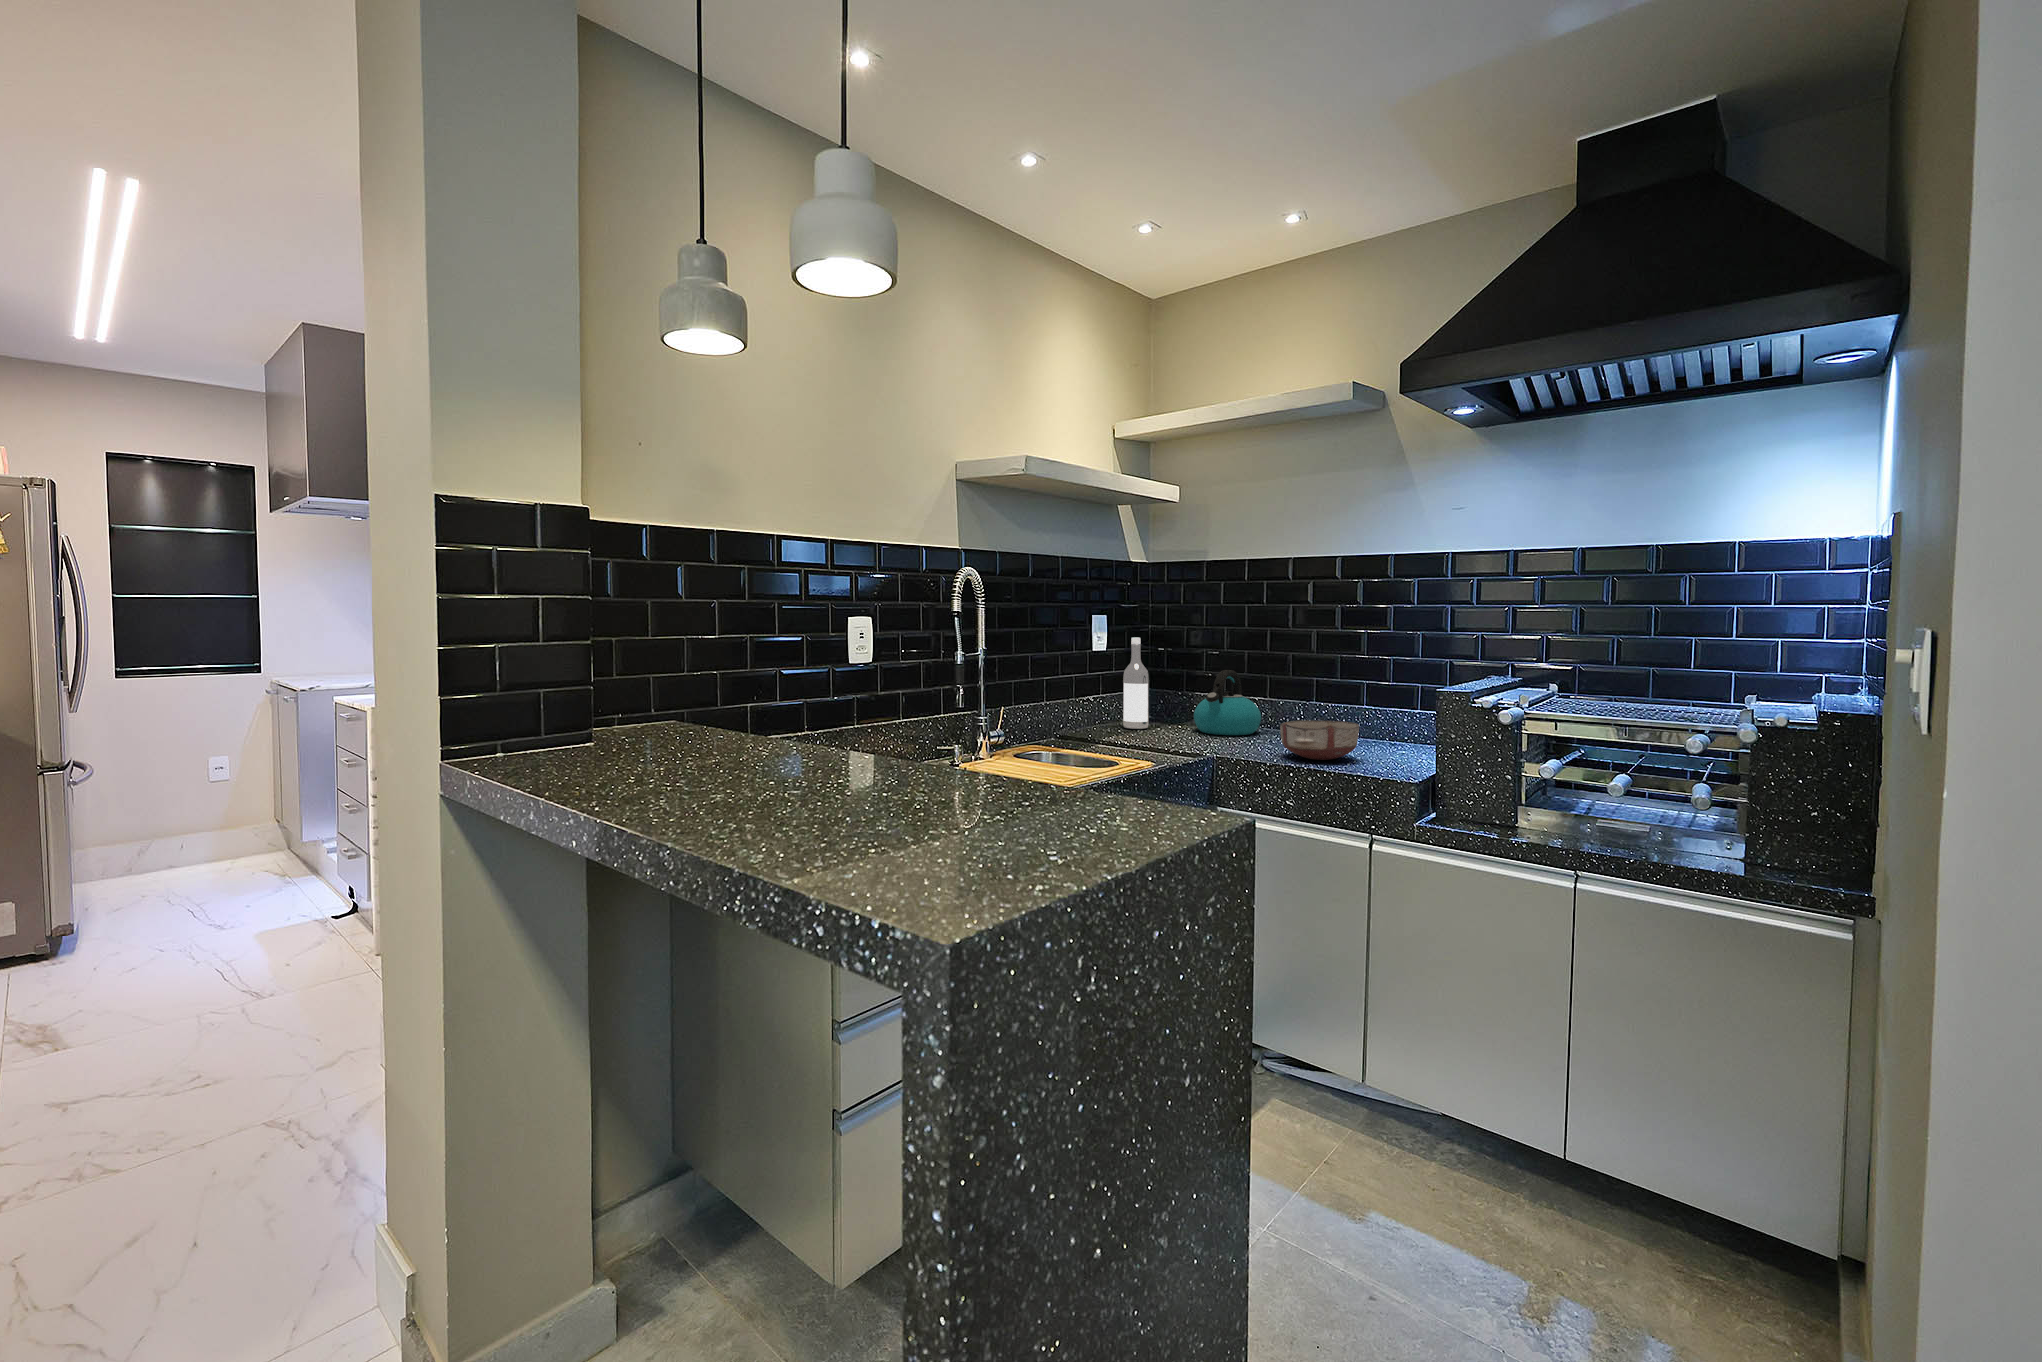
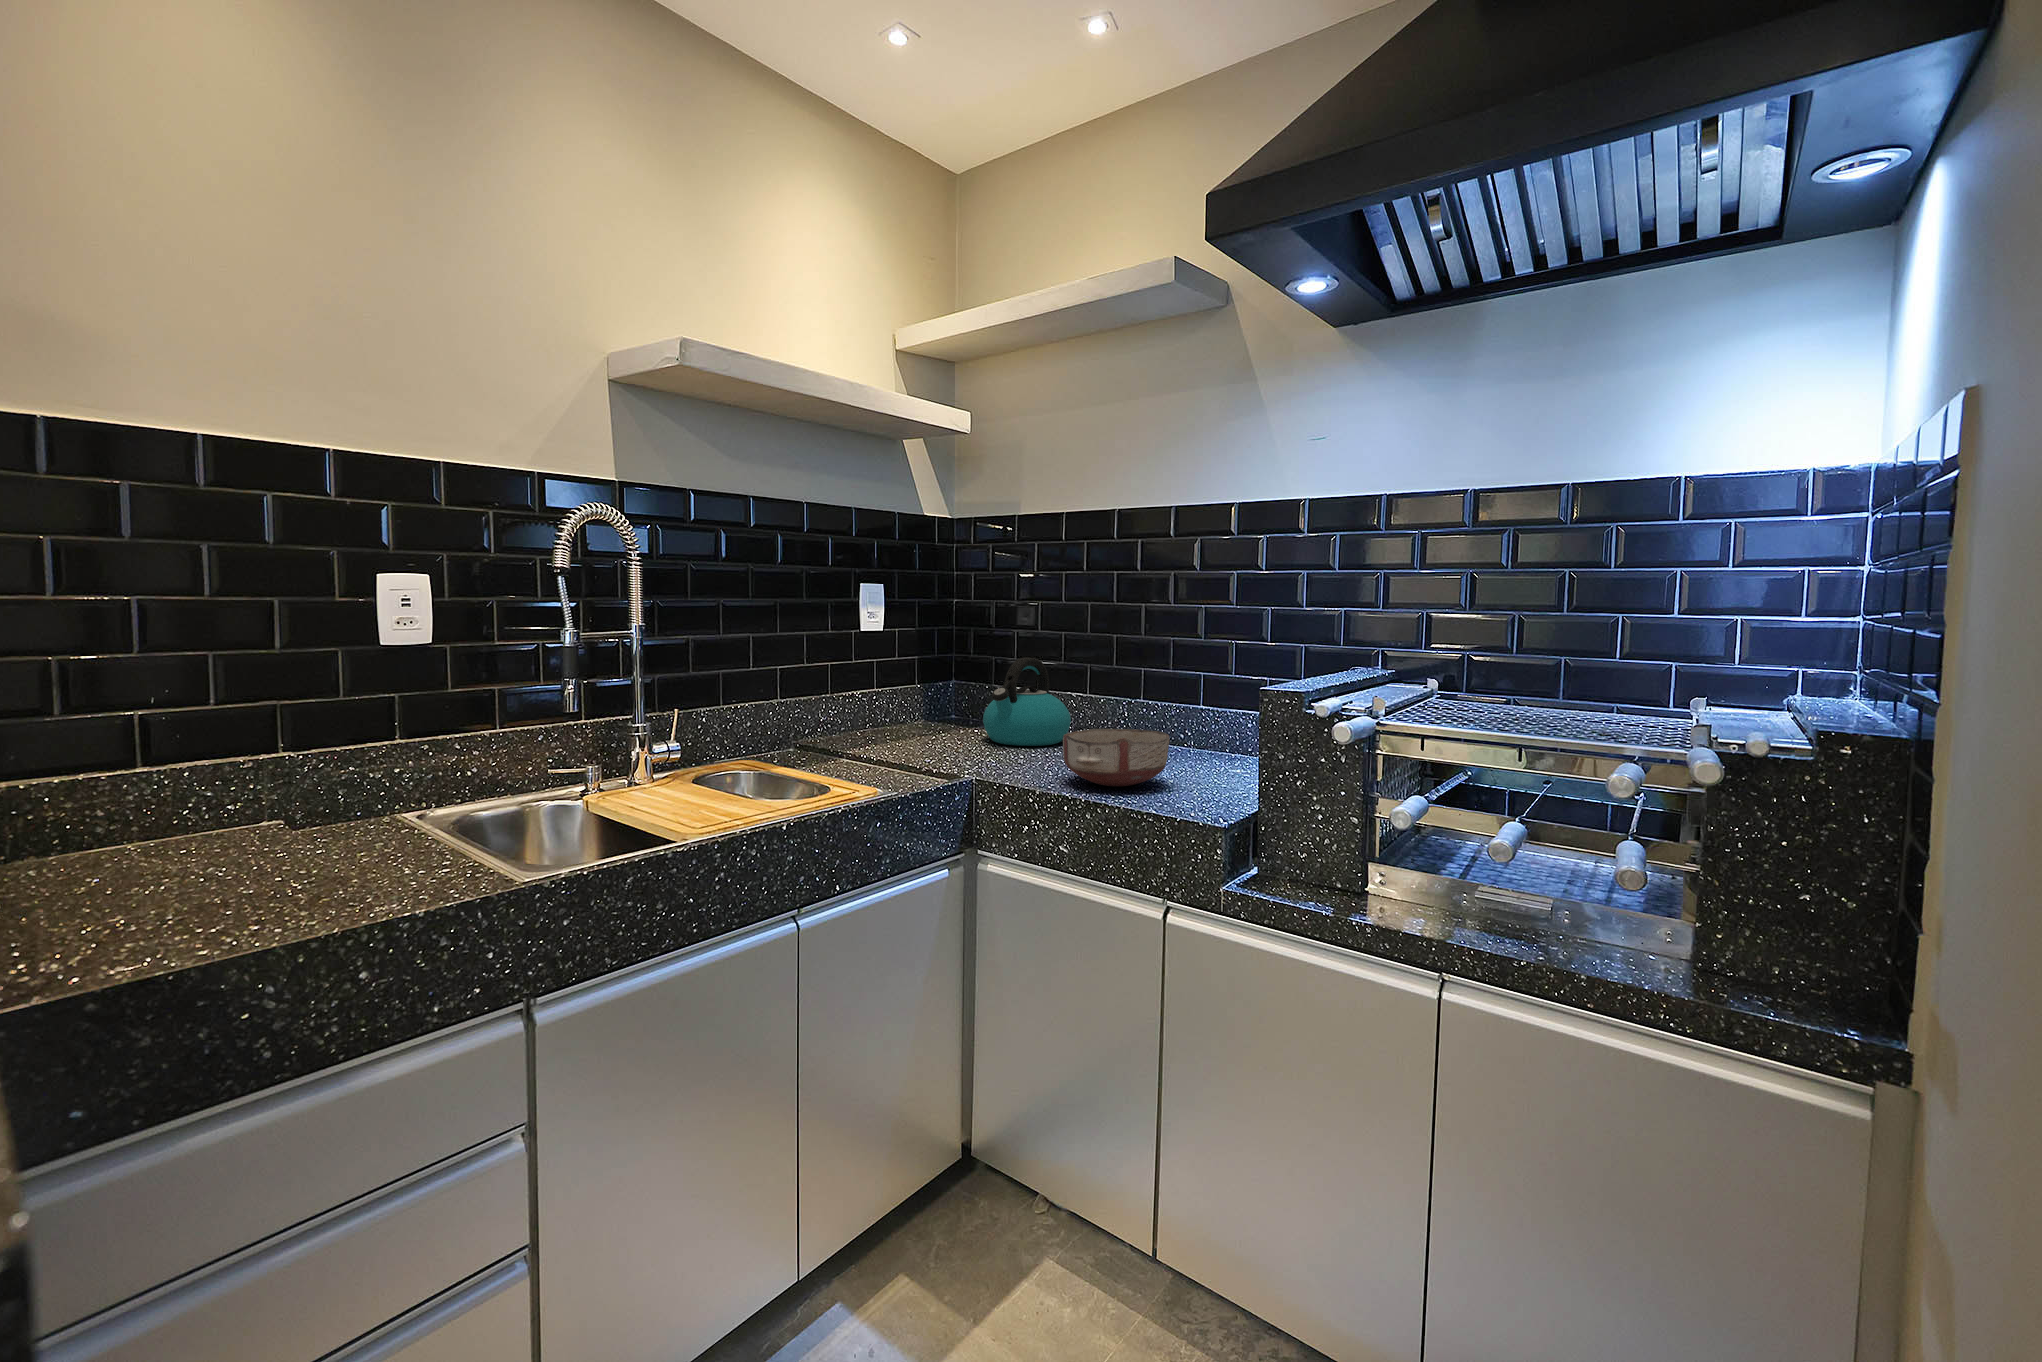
wine bottle: present [1123,637,1149,729] -> none [894,613,927,736]

